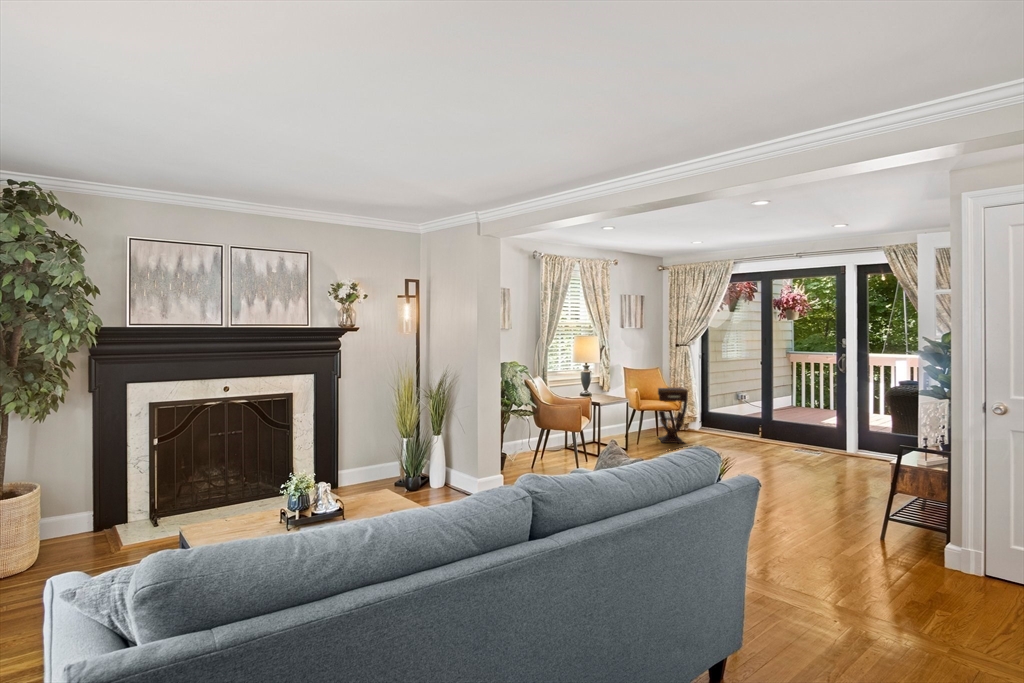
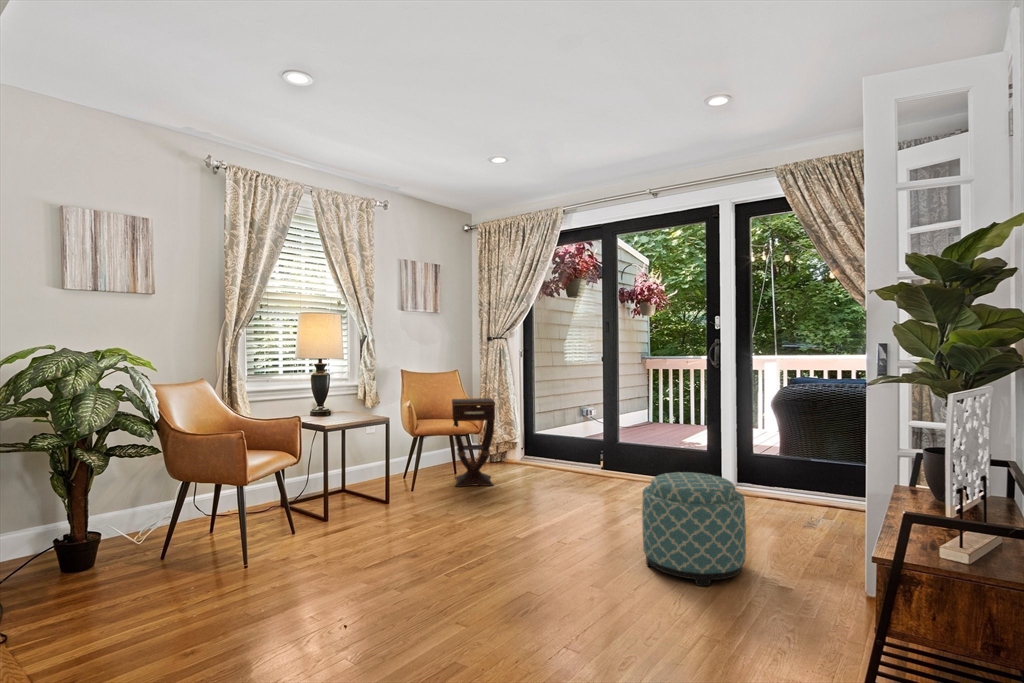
ottoman: none [786,433,844,488] -> present [642,472,746,586]

